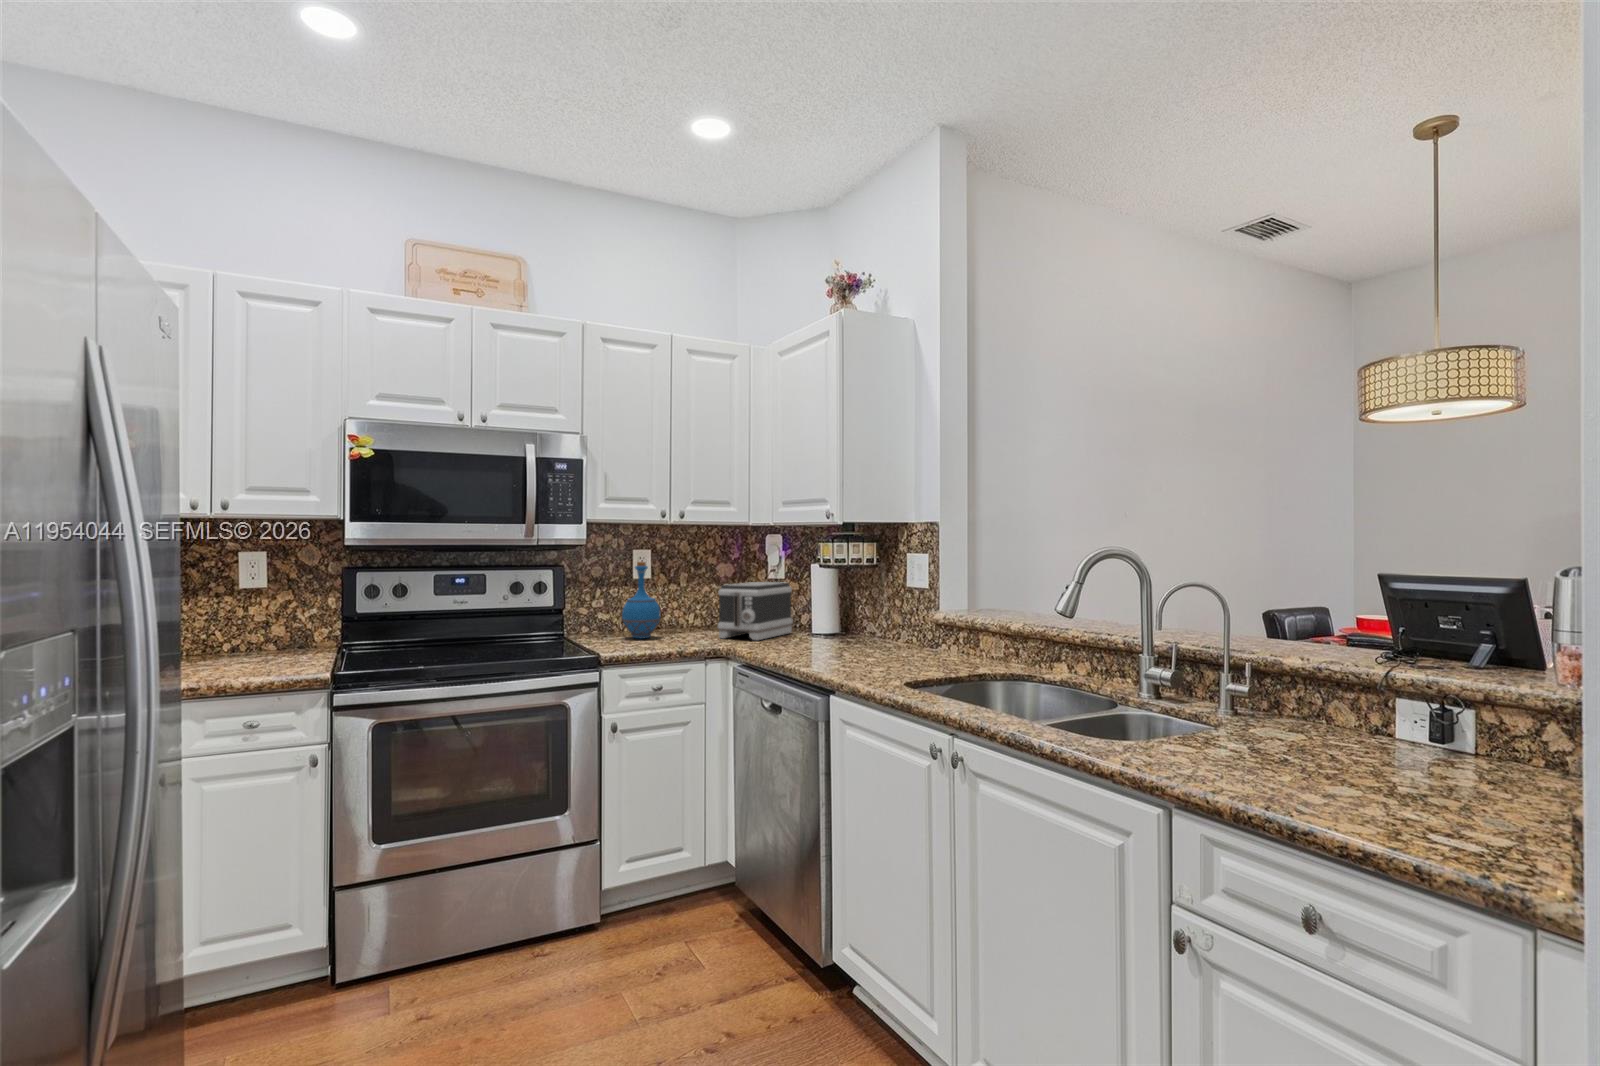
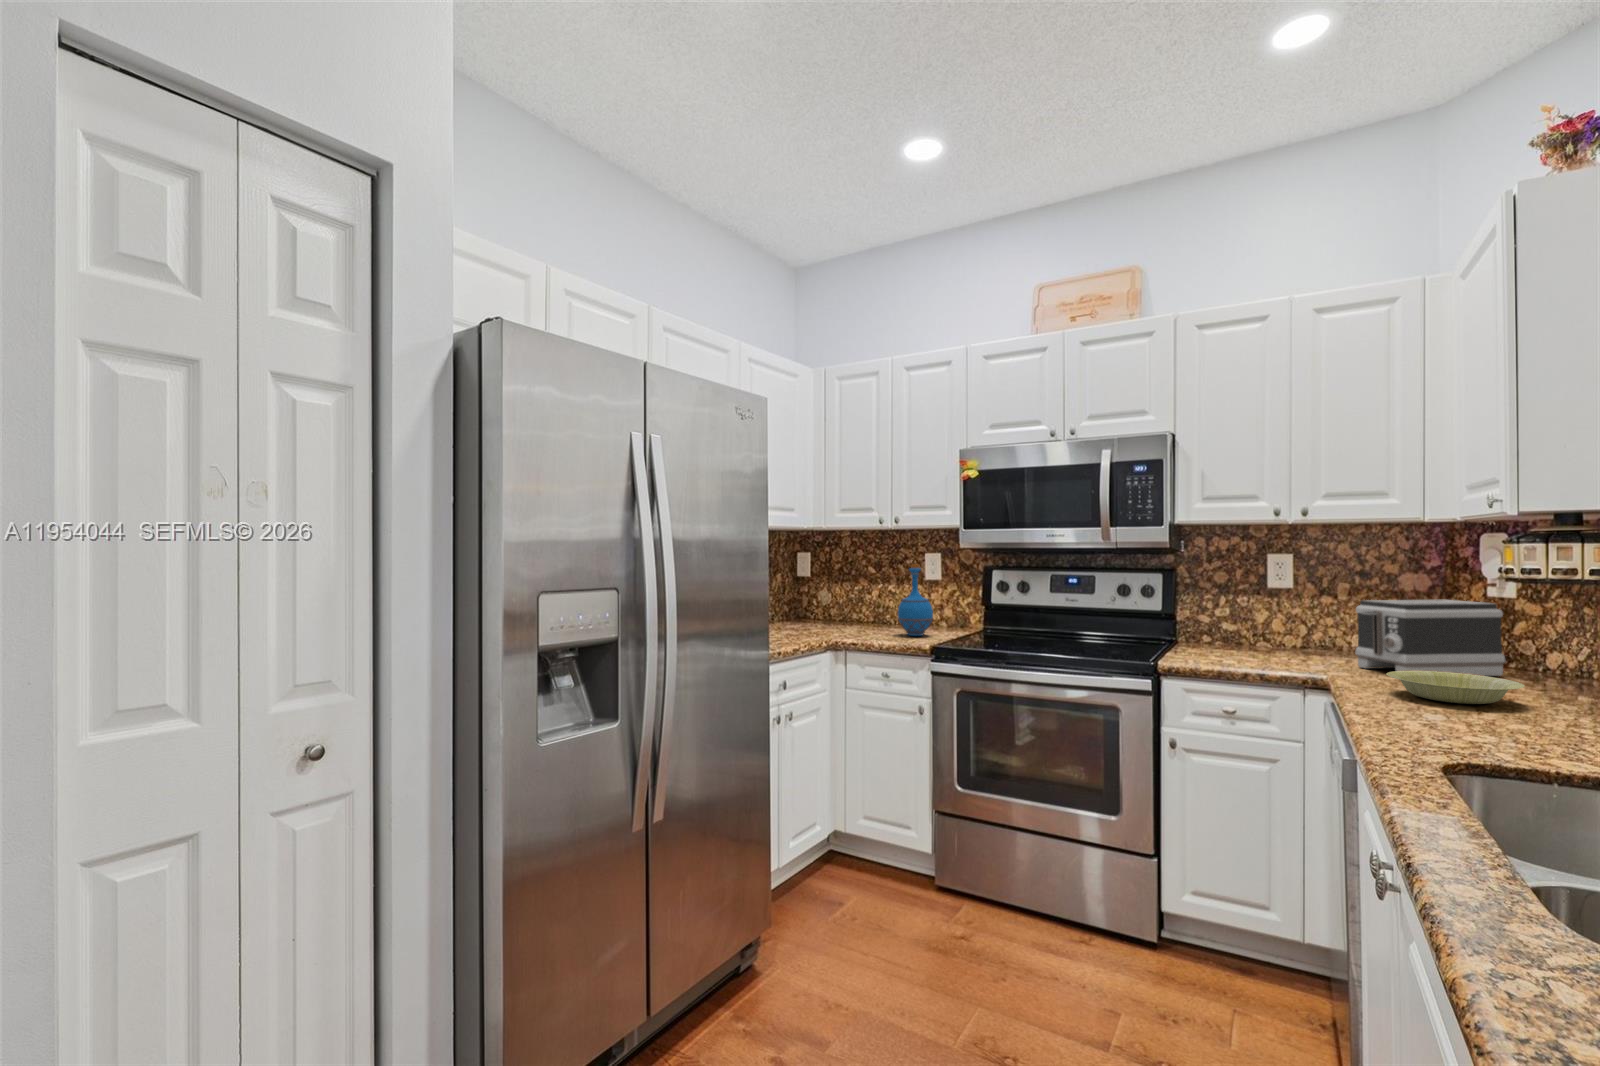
bottle: present [622,562,660,639] -> present [898,564,933,636]
bowl: none [772,632,845,652] -> present [1386,671,1524,704]

